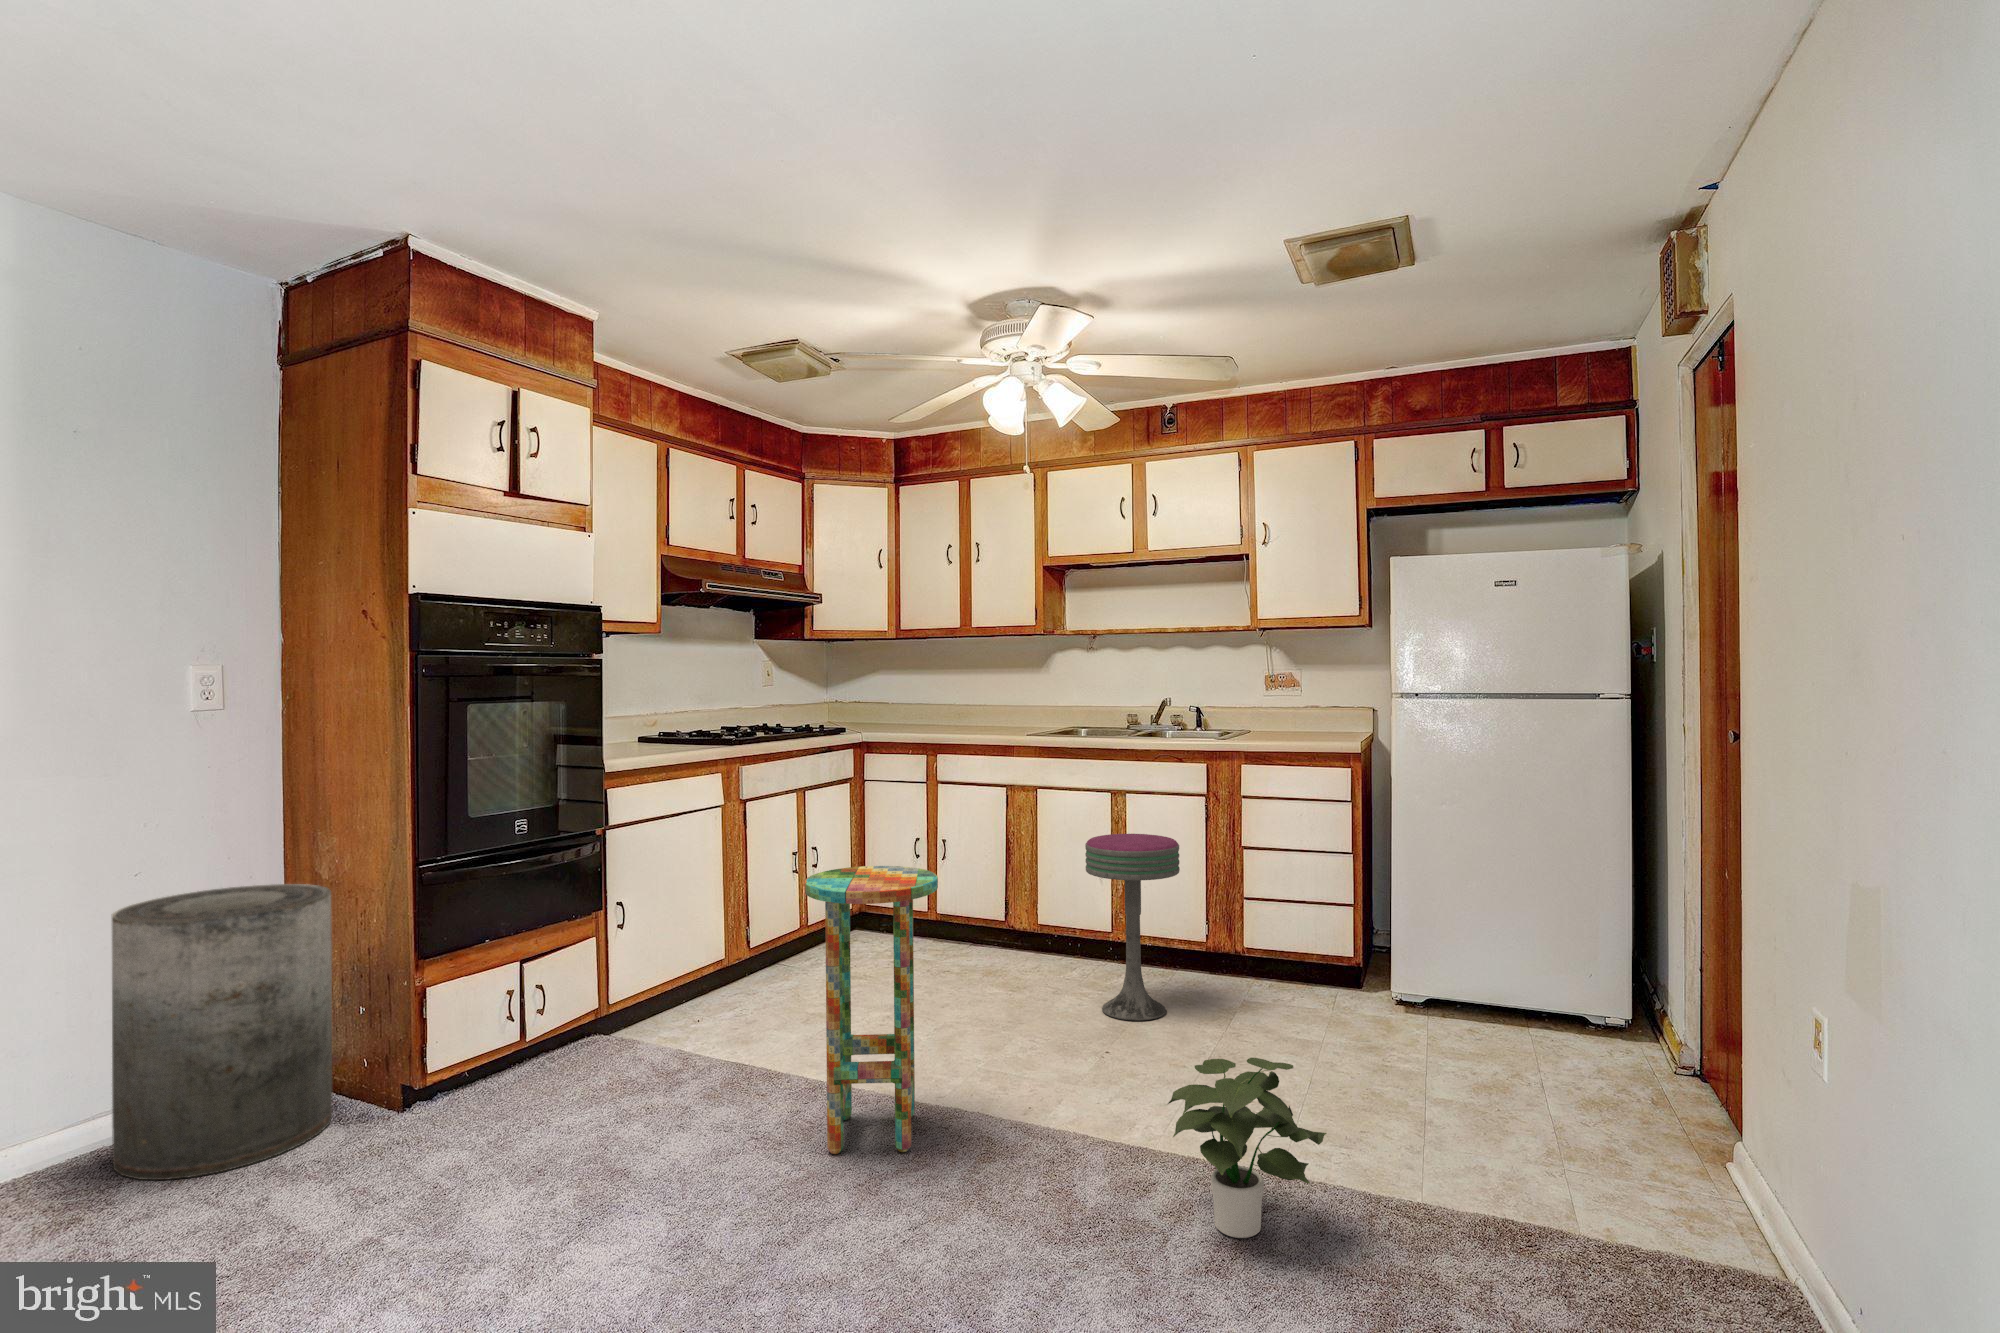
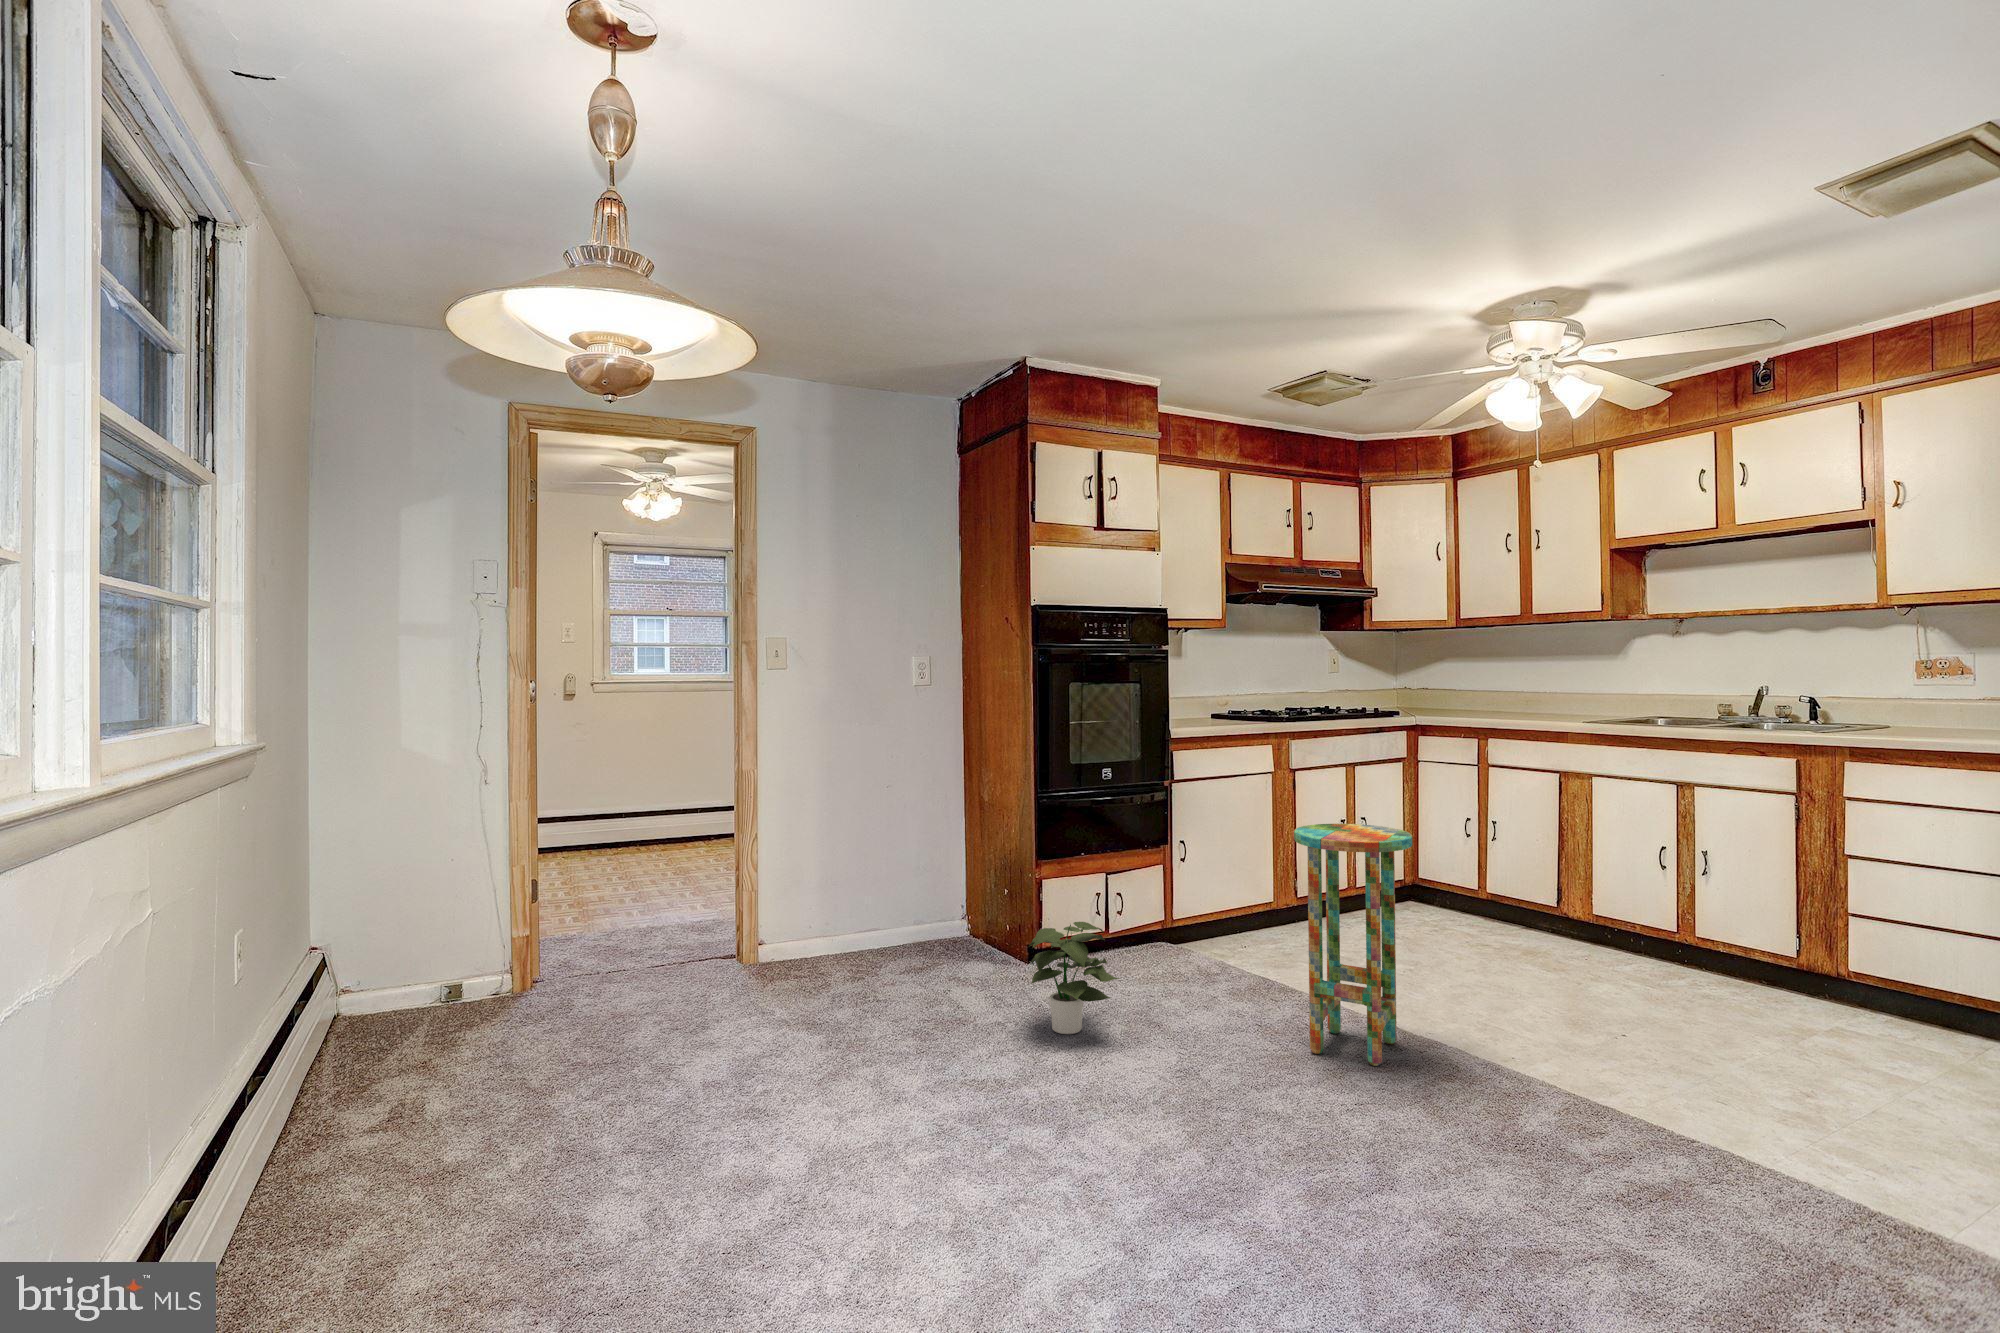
bar stool: present [1085,834,1180,1021] -> none [1618,825,1736,1020]
trash can: present [112,884,332,1180] -> none [876,800,990,975]
potted plant: present [1168,1058,1326,1238] -> present [1029,922,1119,1034]

